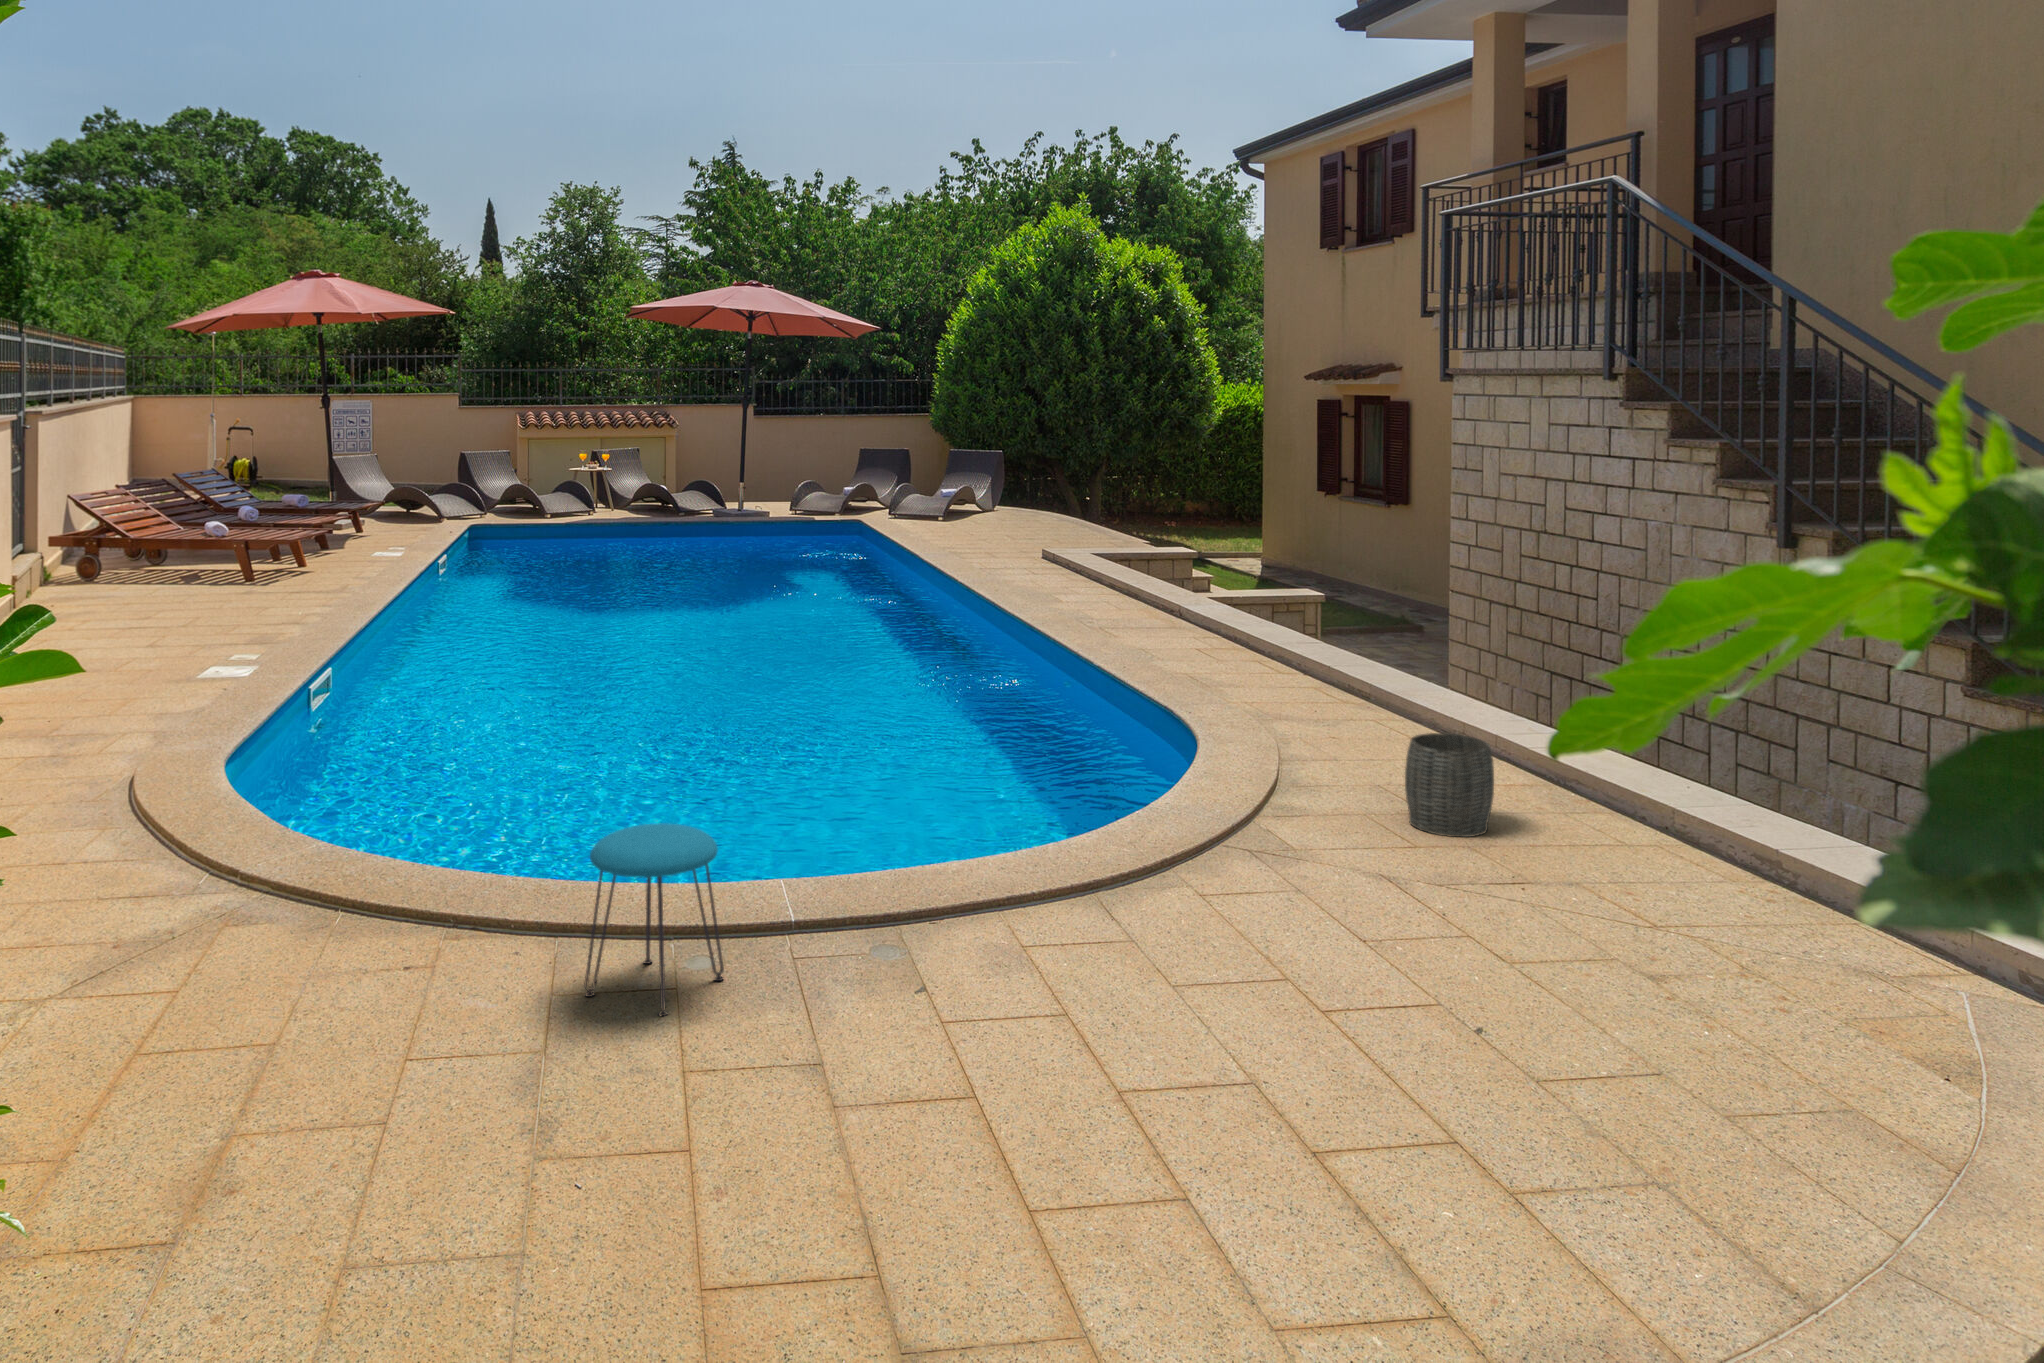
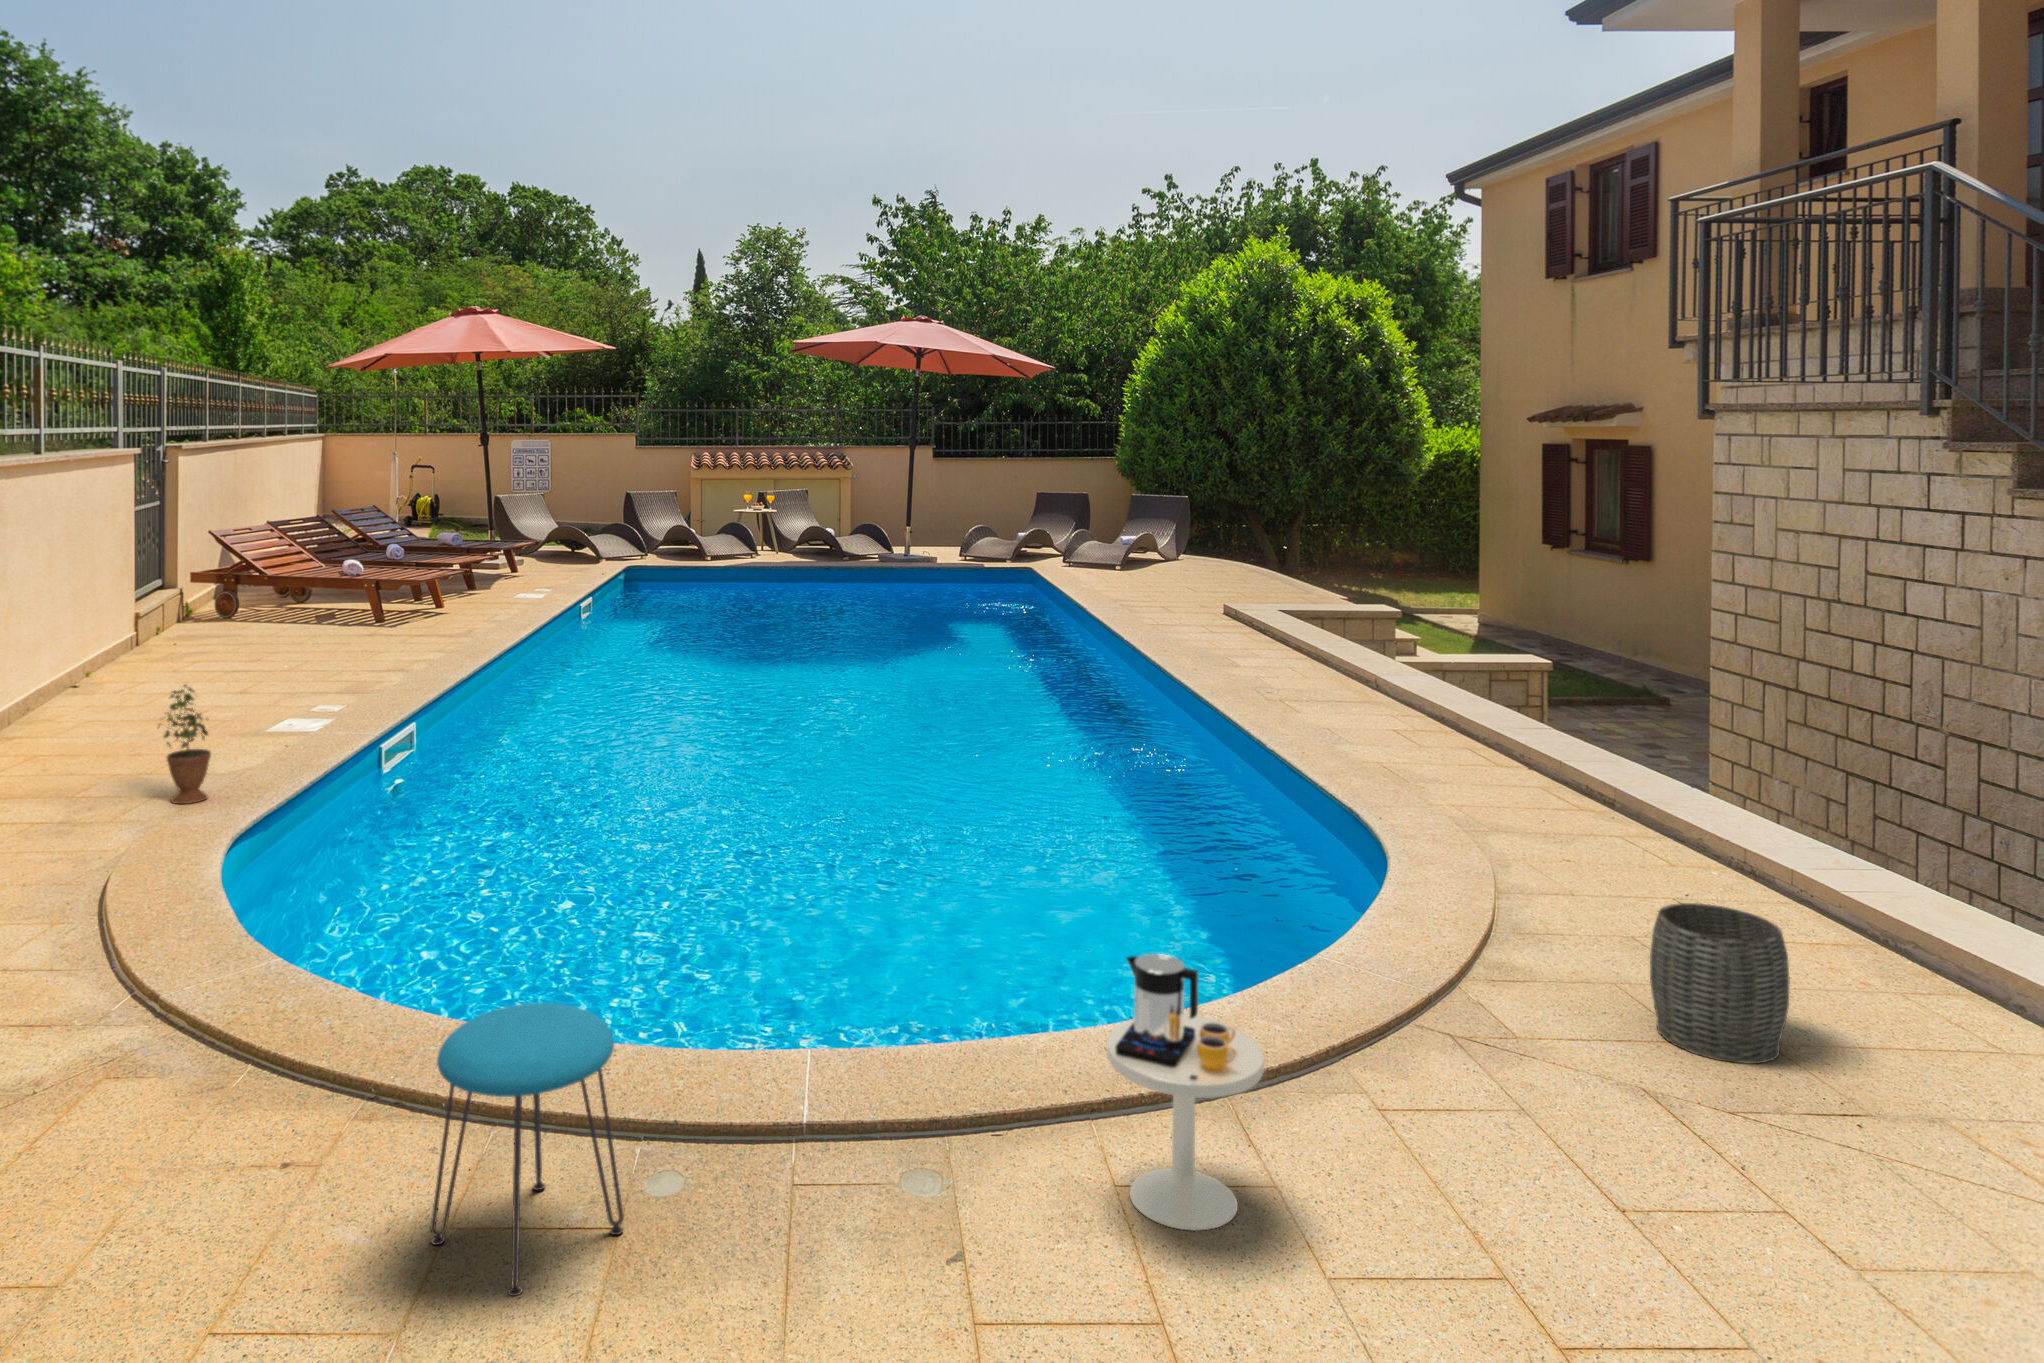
potted plant: none [126,634,175,746] -> present [164,685,211,804]
side table: none [1054,766,1161,947] -> present [1107,954,1264,1231]

